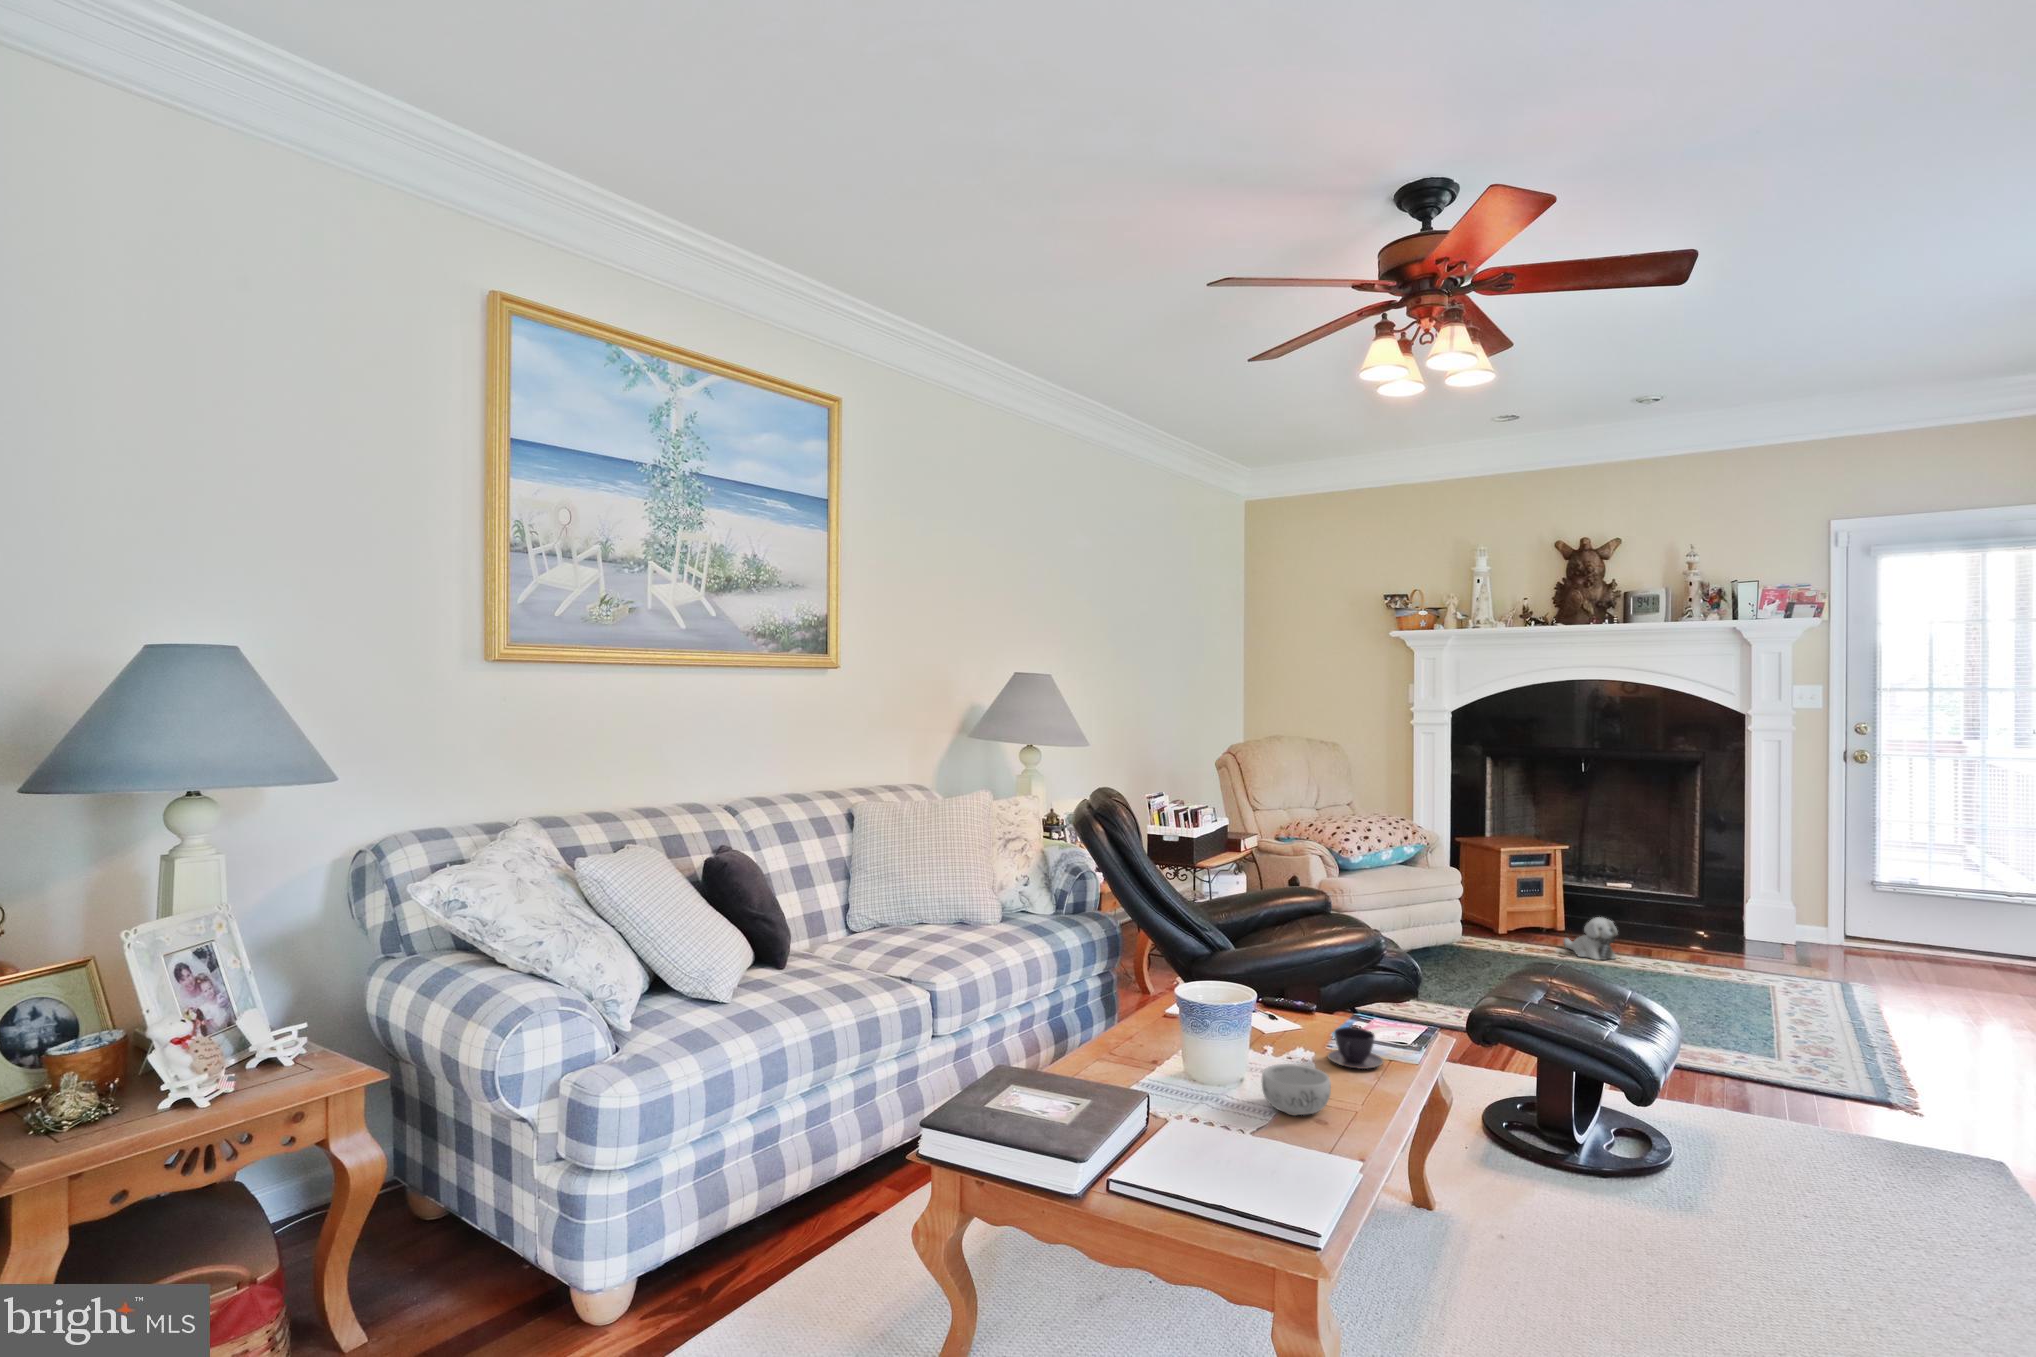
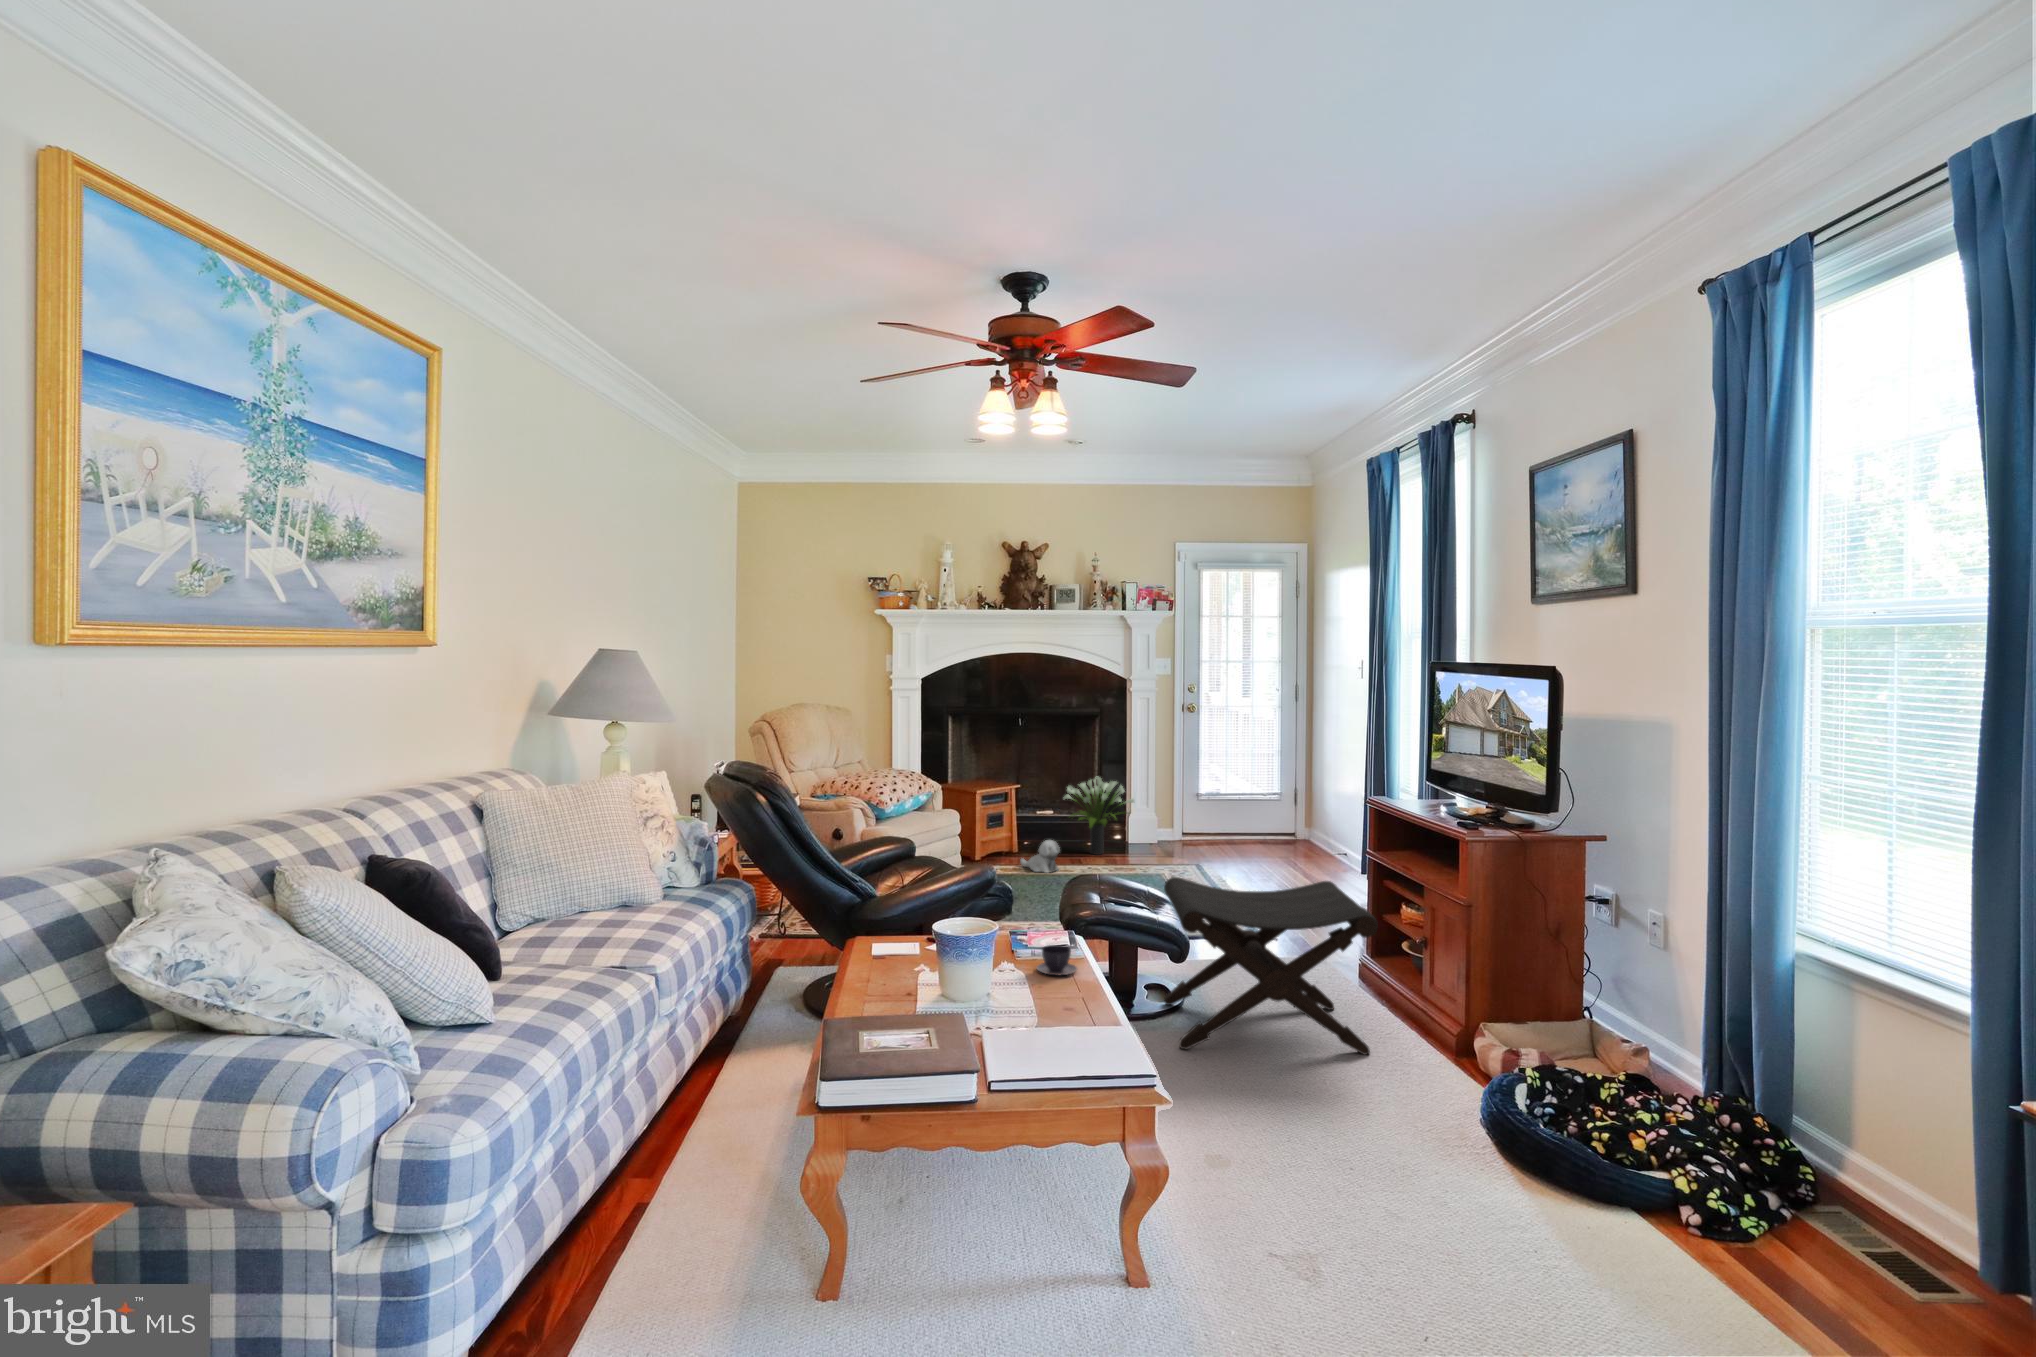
potted plant: none [1636,841,1749,946] -> present [1064,777,1134,855]
footstool: none [1616,974,1988,1311] -> present [1164,877,1378,1055]
decorative bowl: present [1262,1064,1331,1115] -> none [1030,978,1082,1017]

